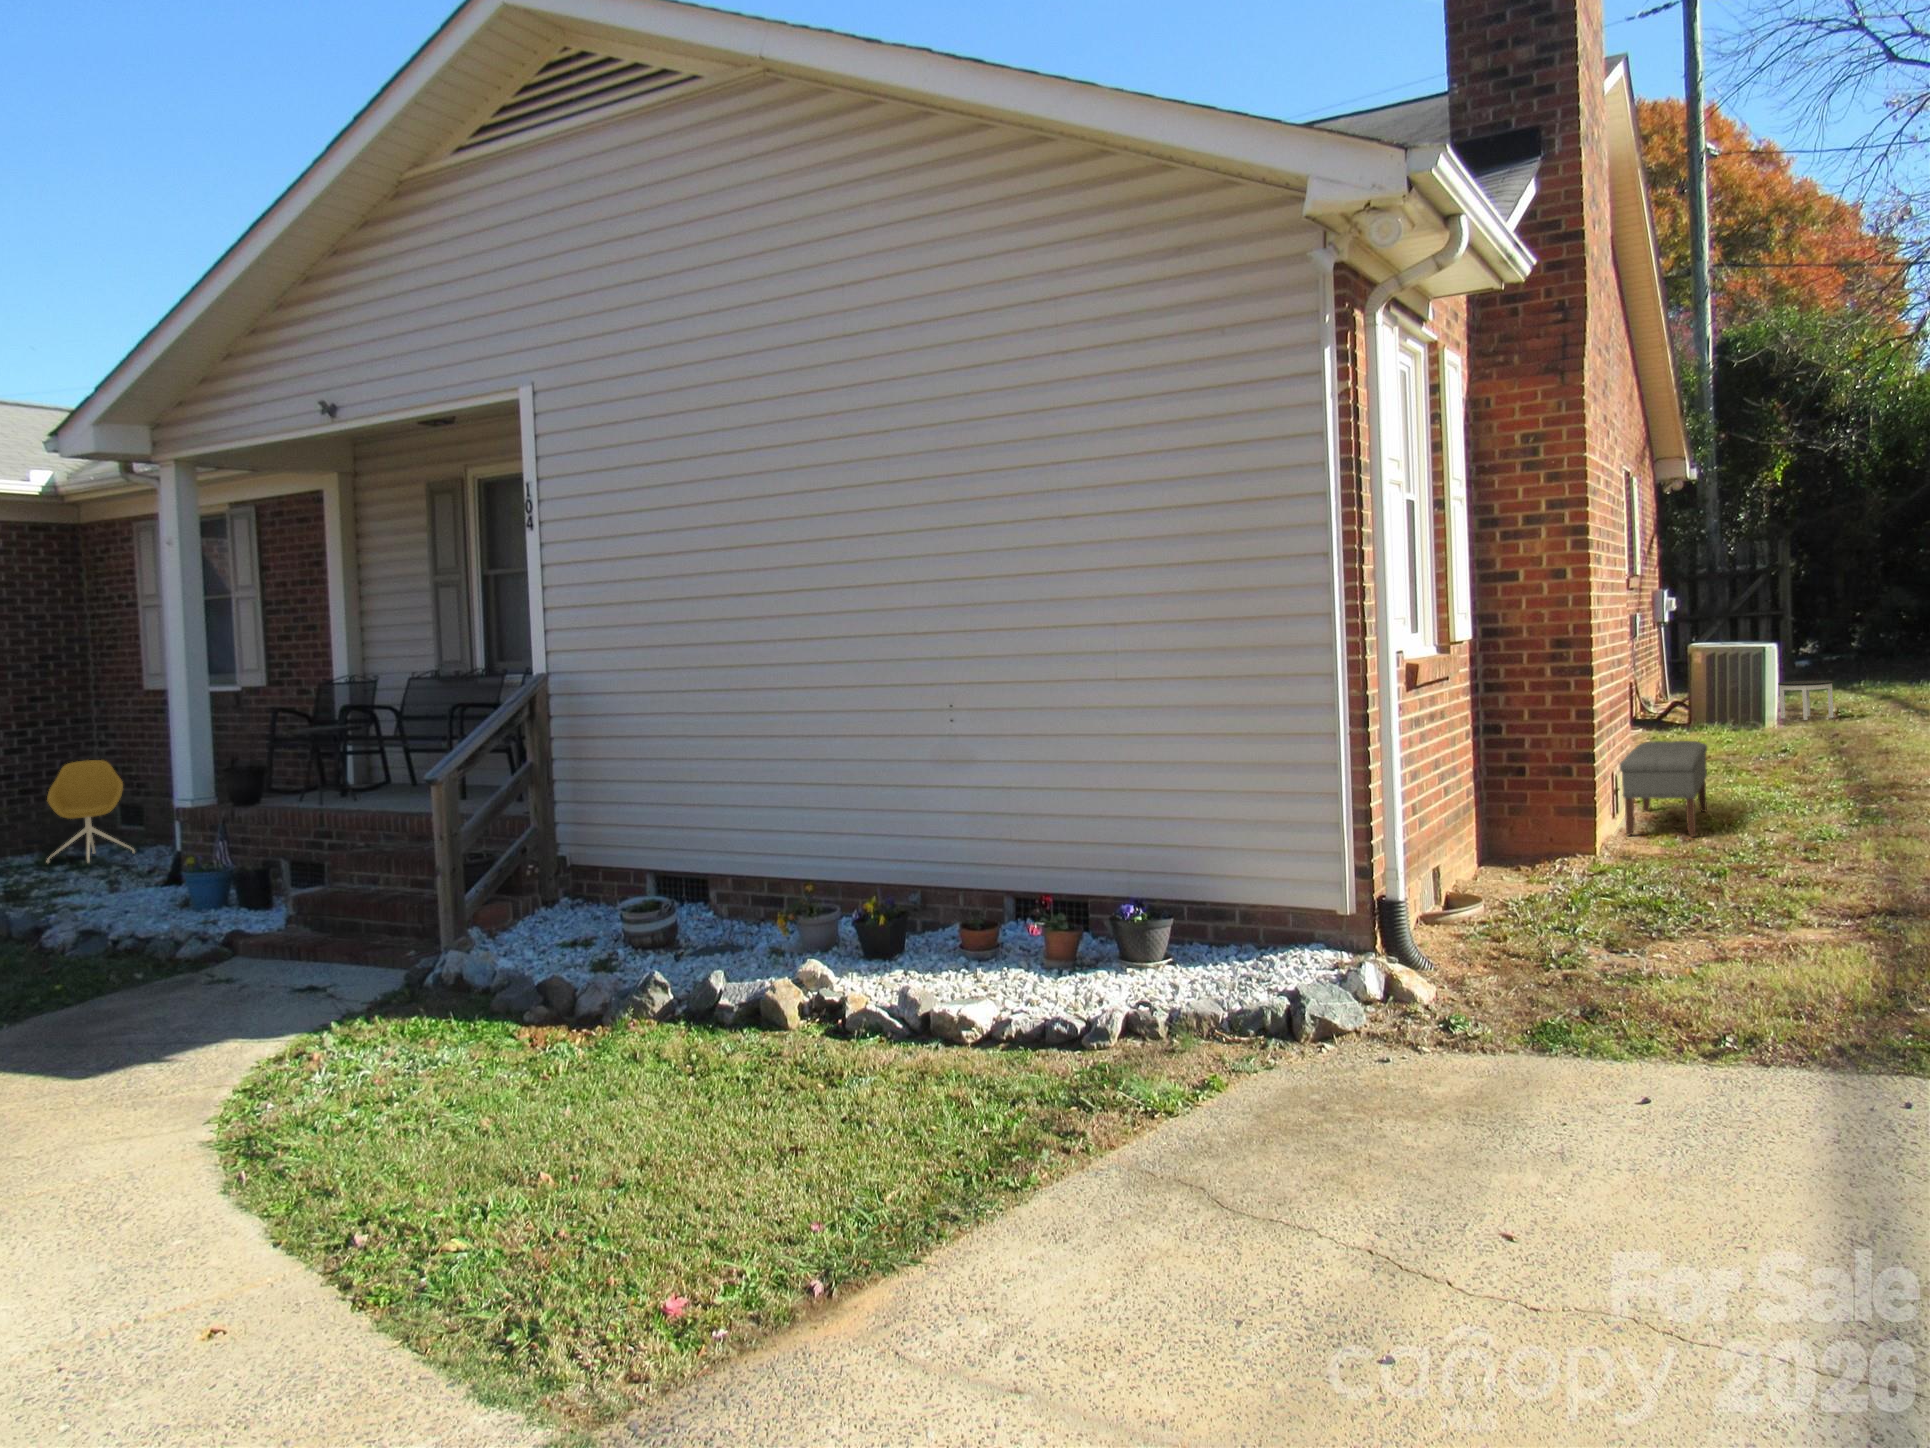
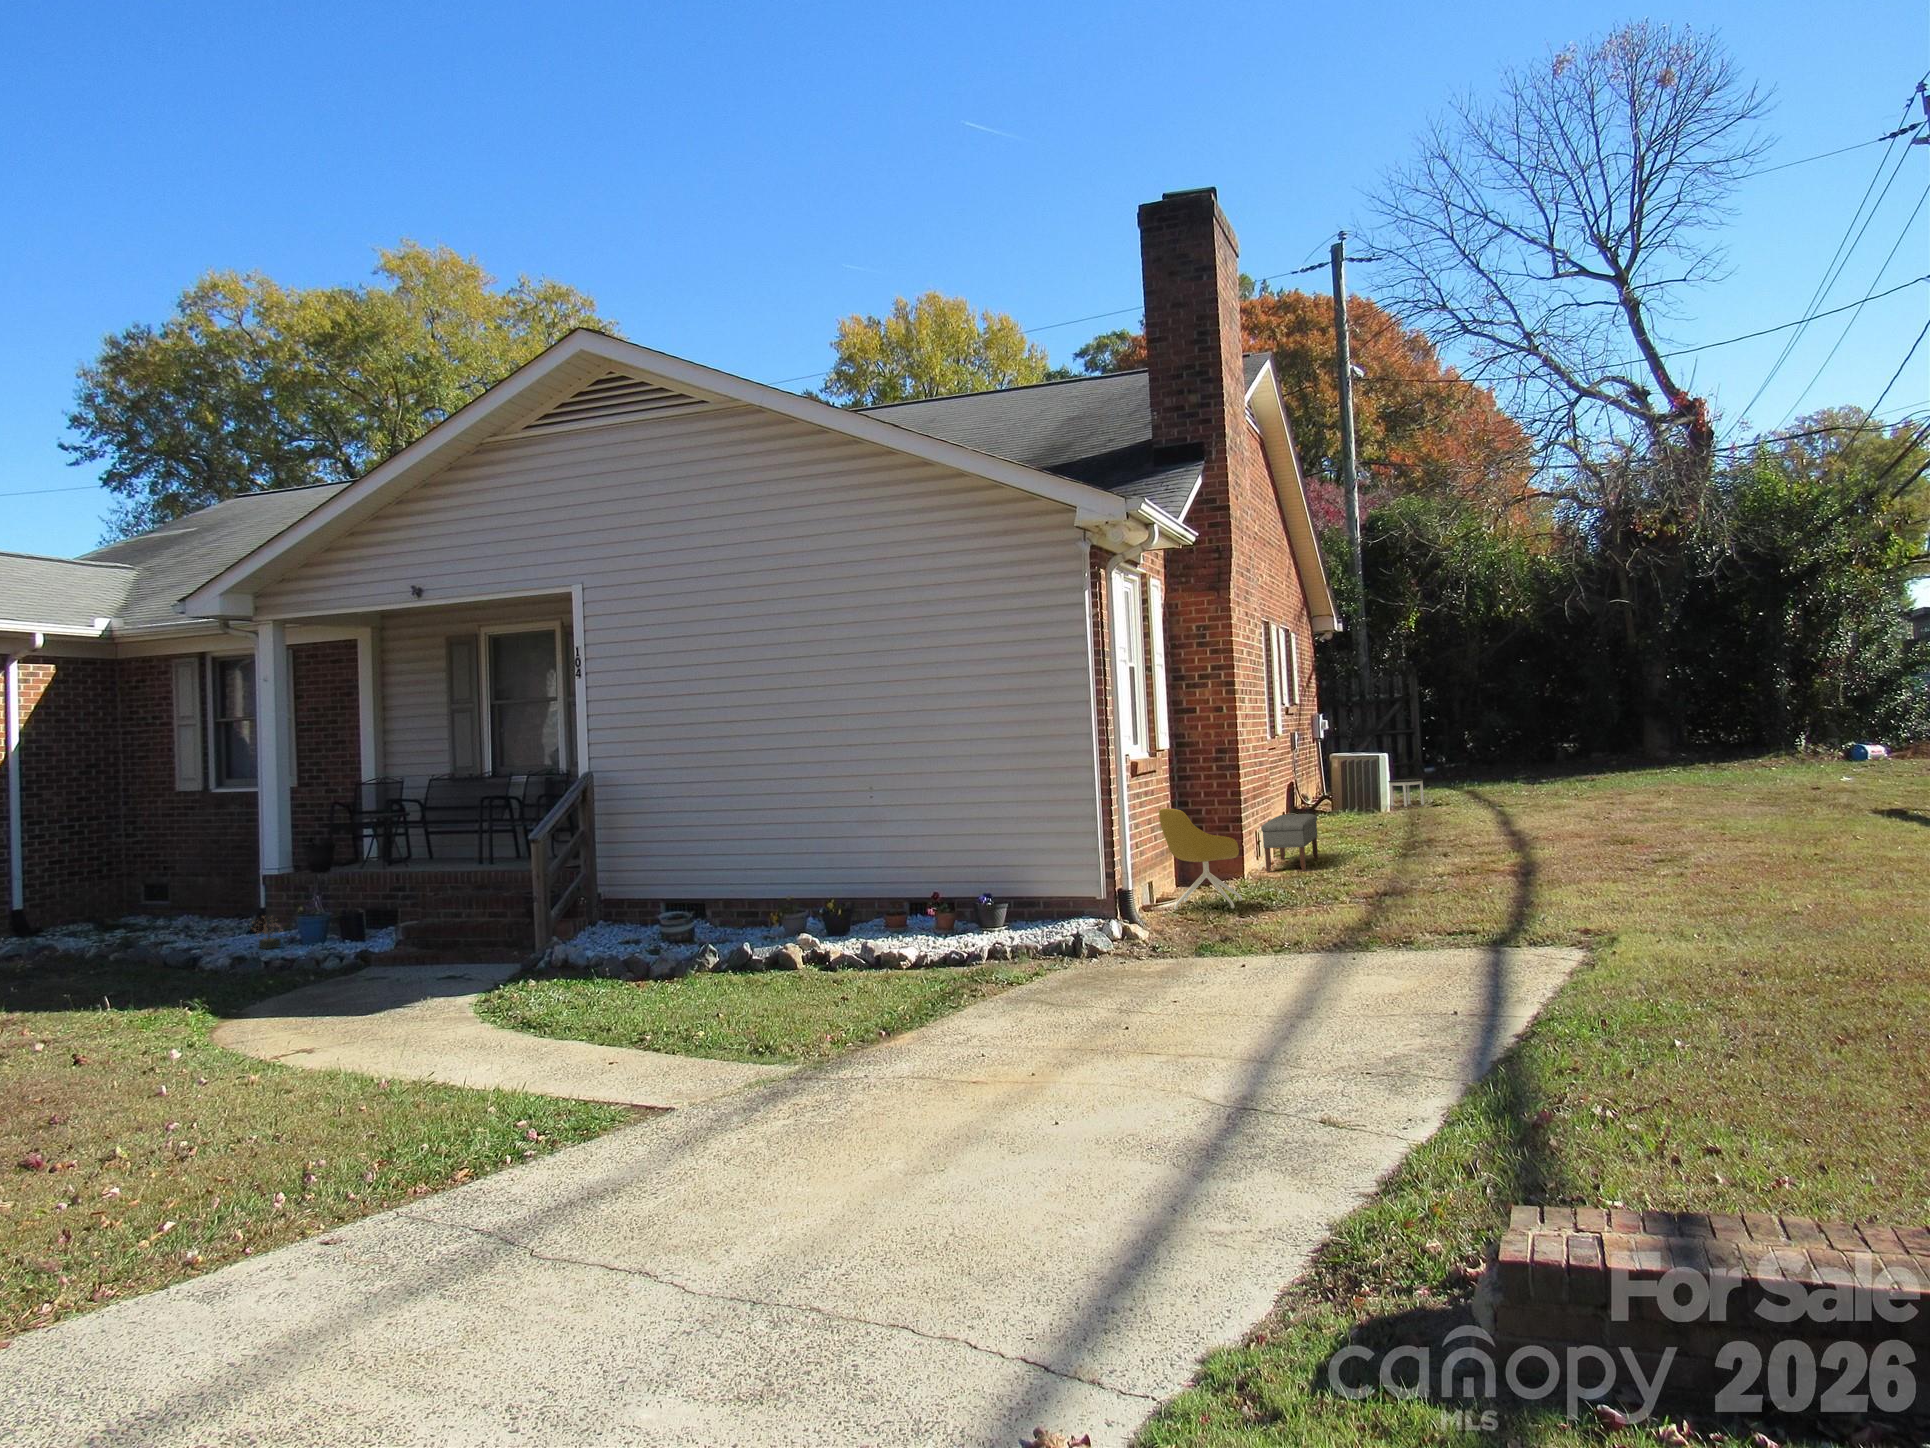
chair: present [47,760,135,863] -> present [1159,809,1242,910]
decorative plant: none [142,865,182,913] -> present [252,920,281,949]

